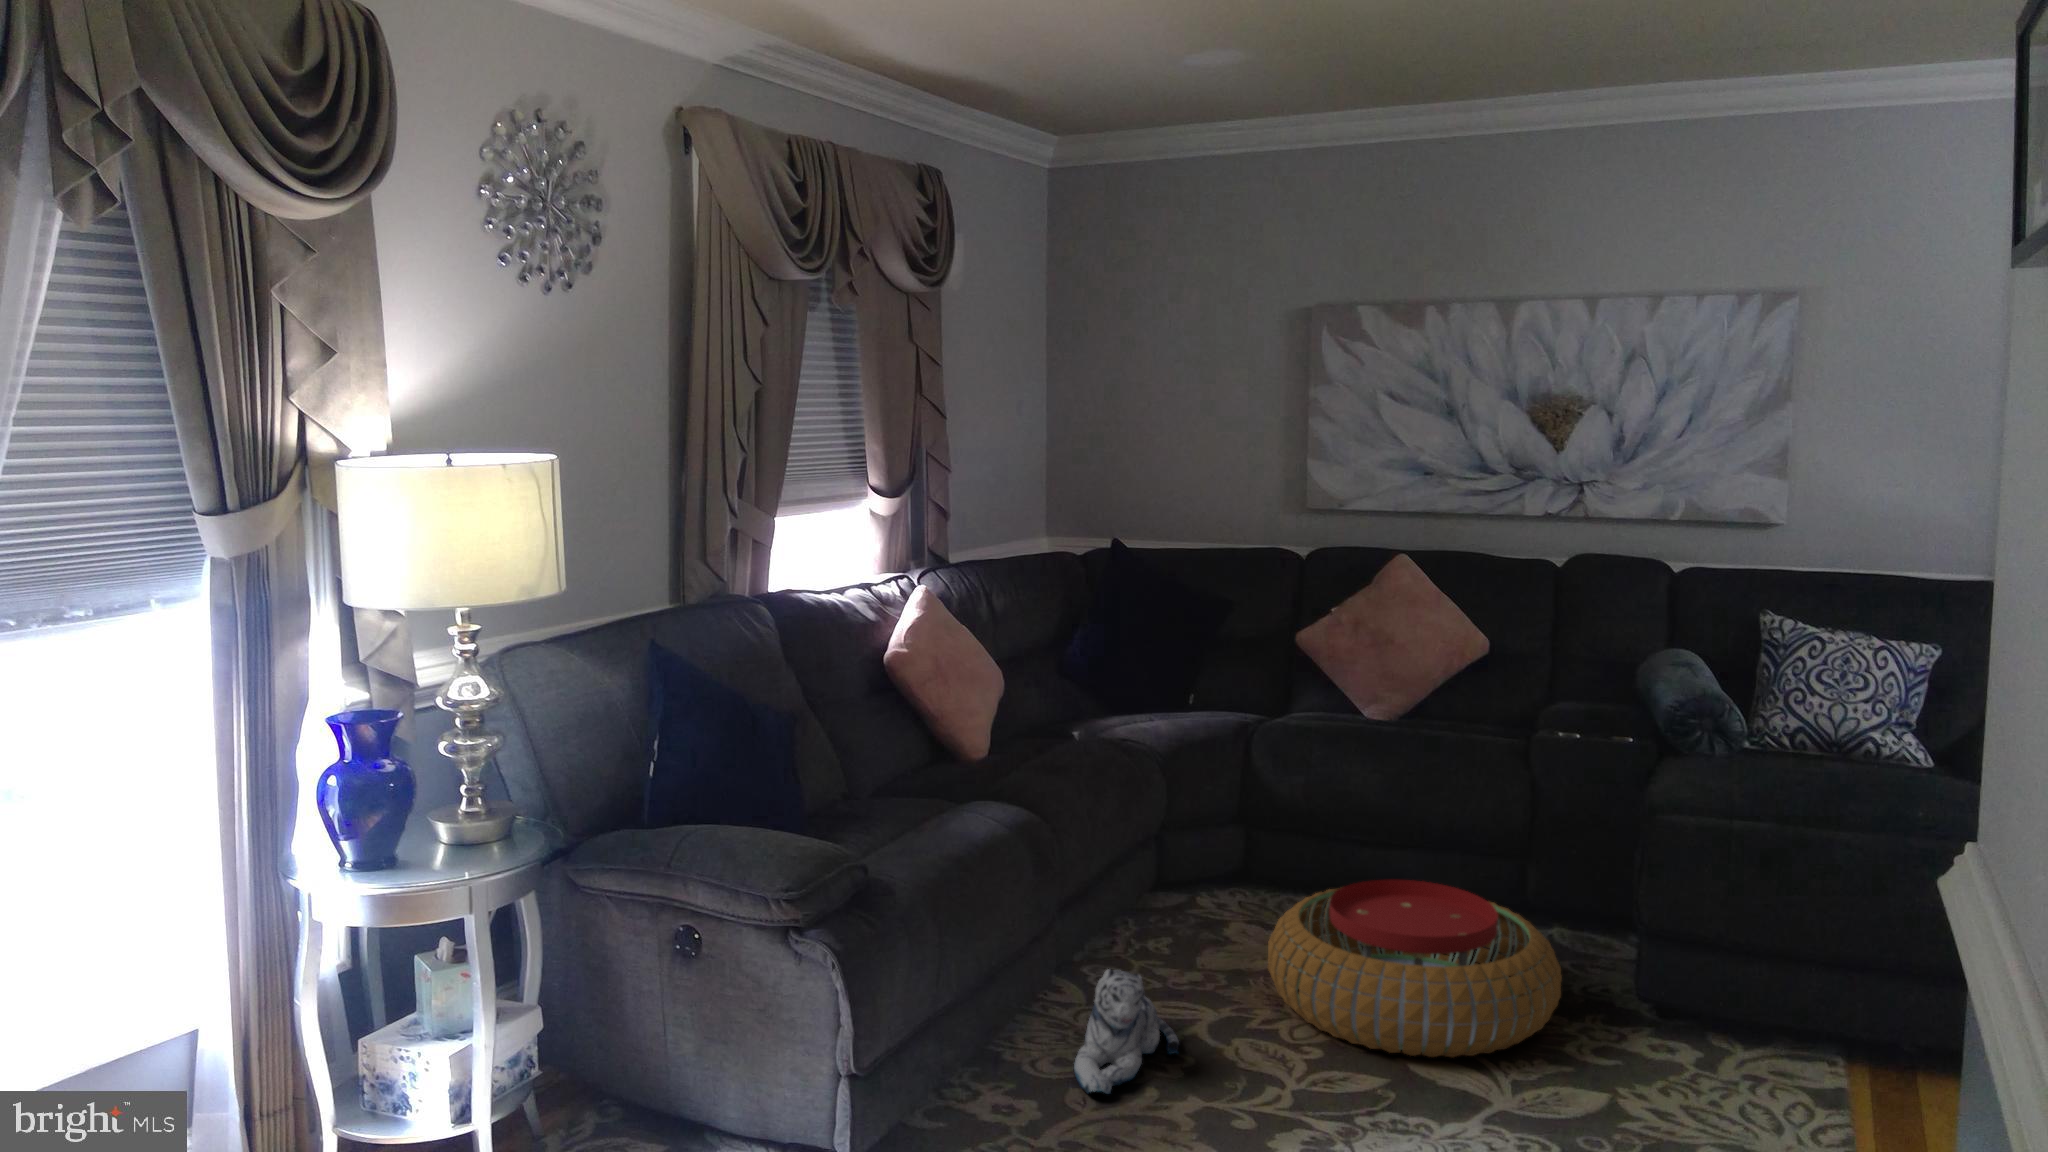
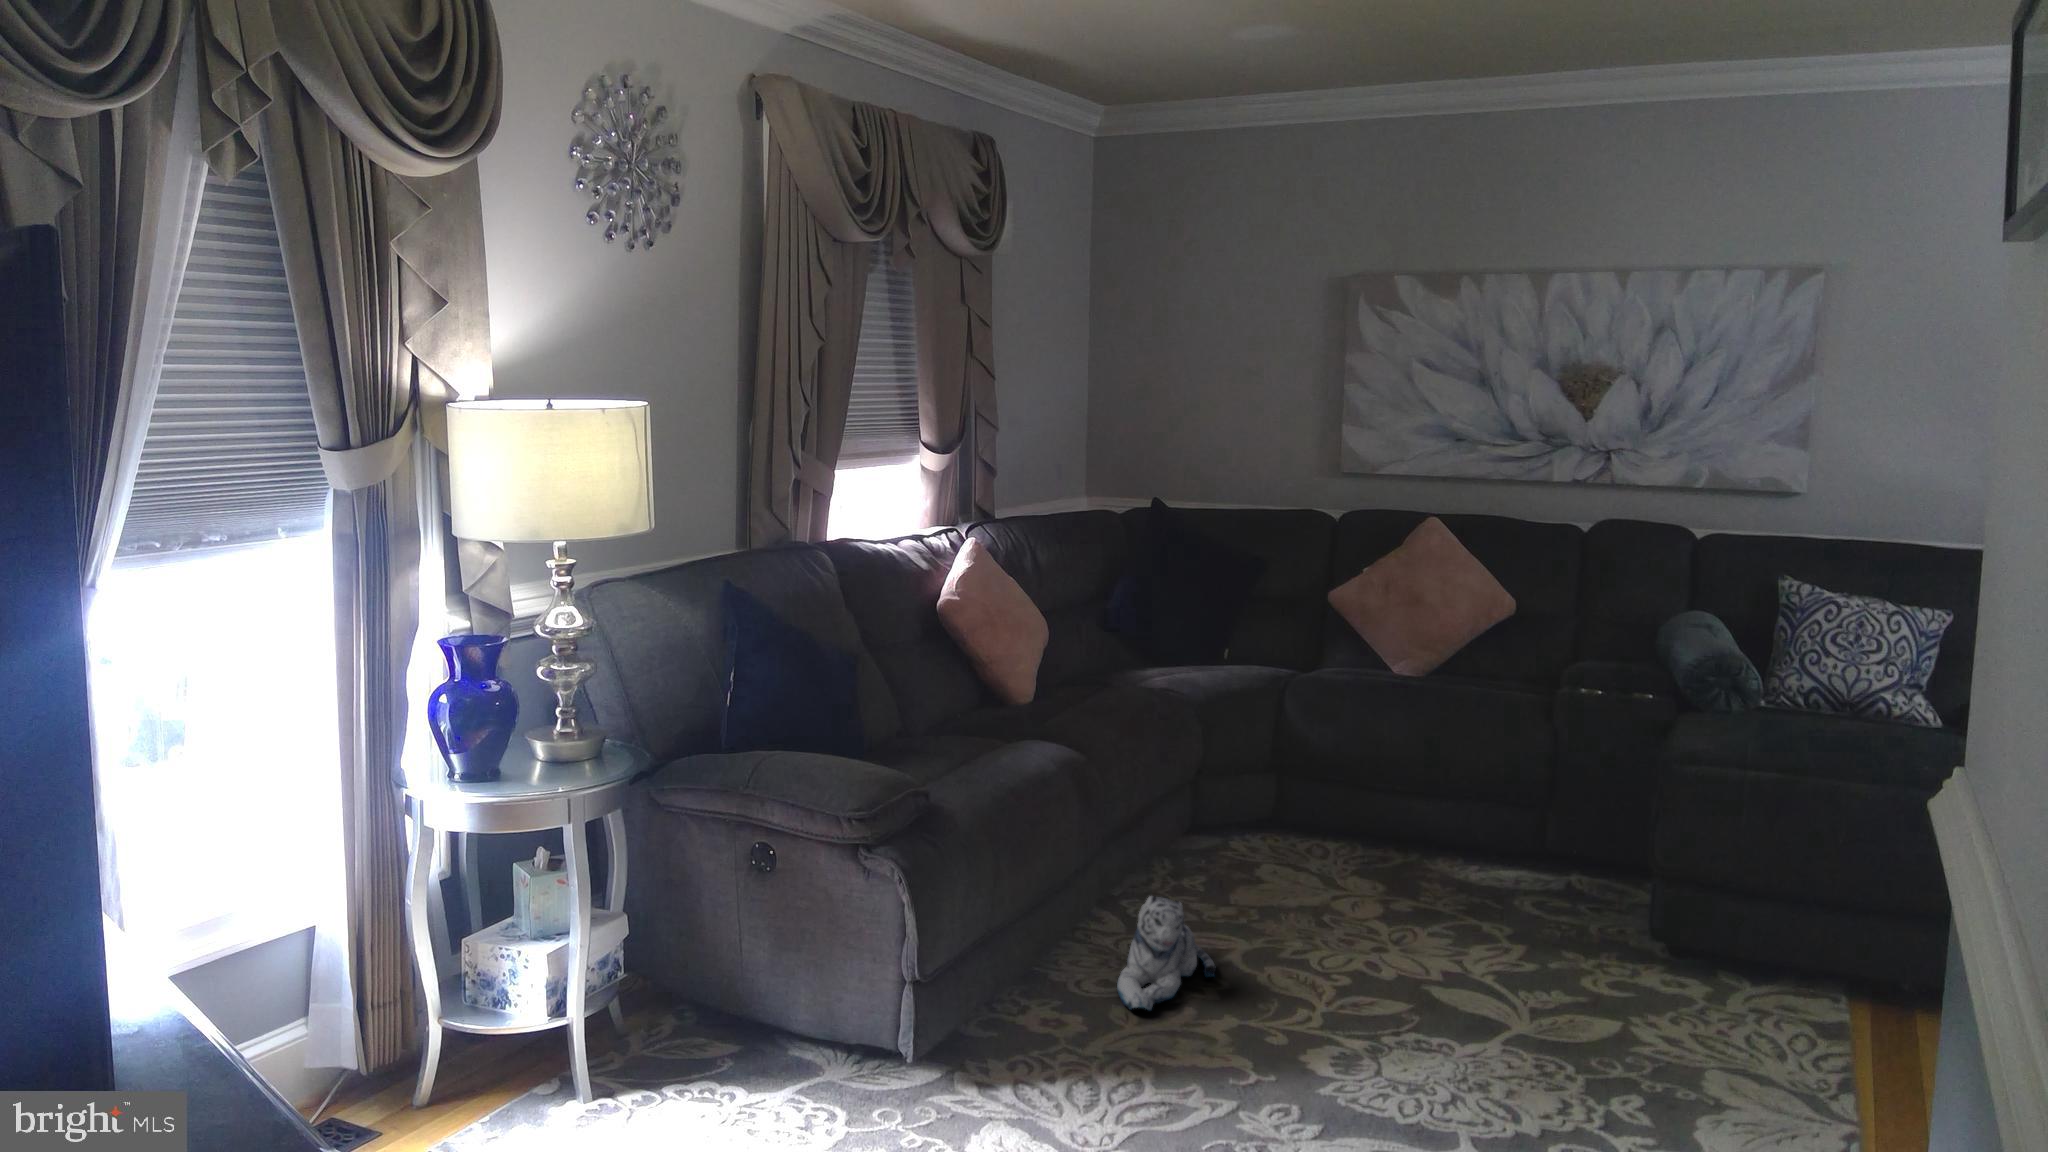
pouf: present [1268,879,1562,1057] -> none [1299,822,1579,986]

